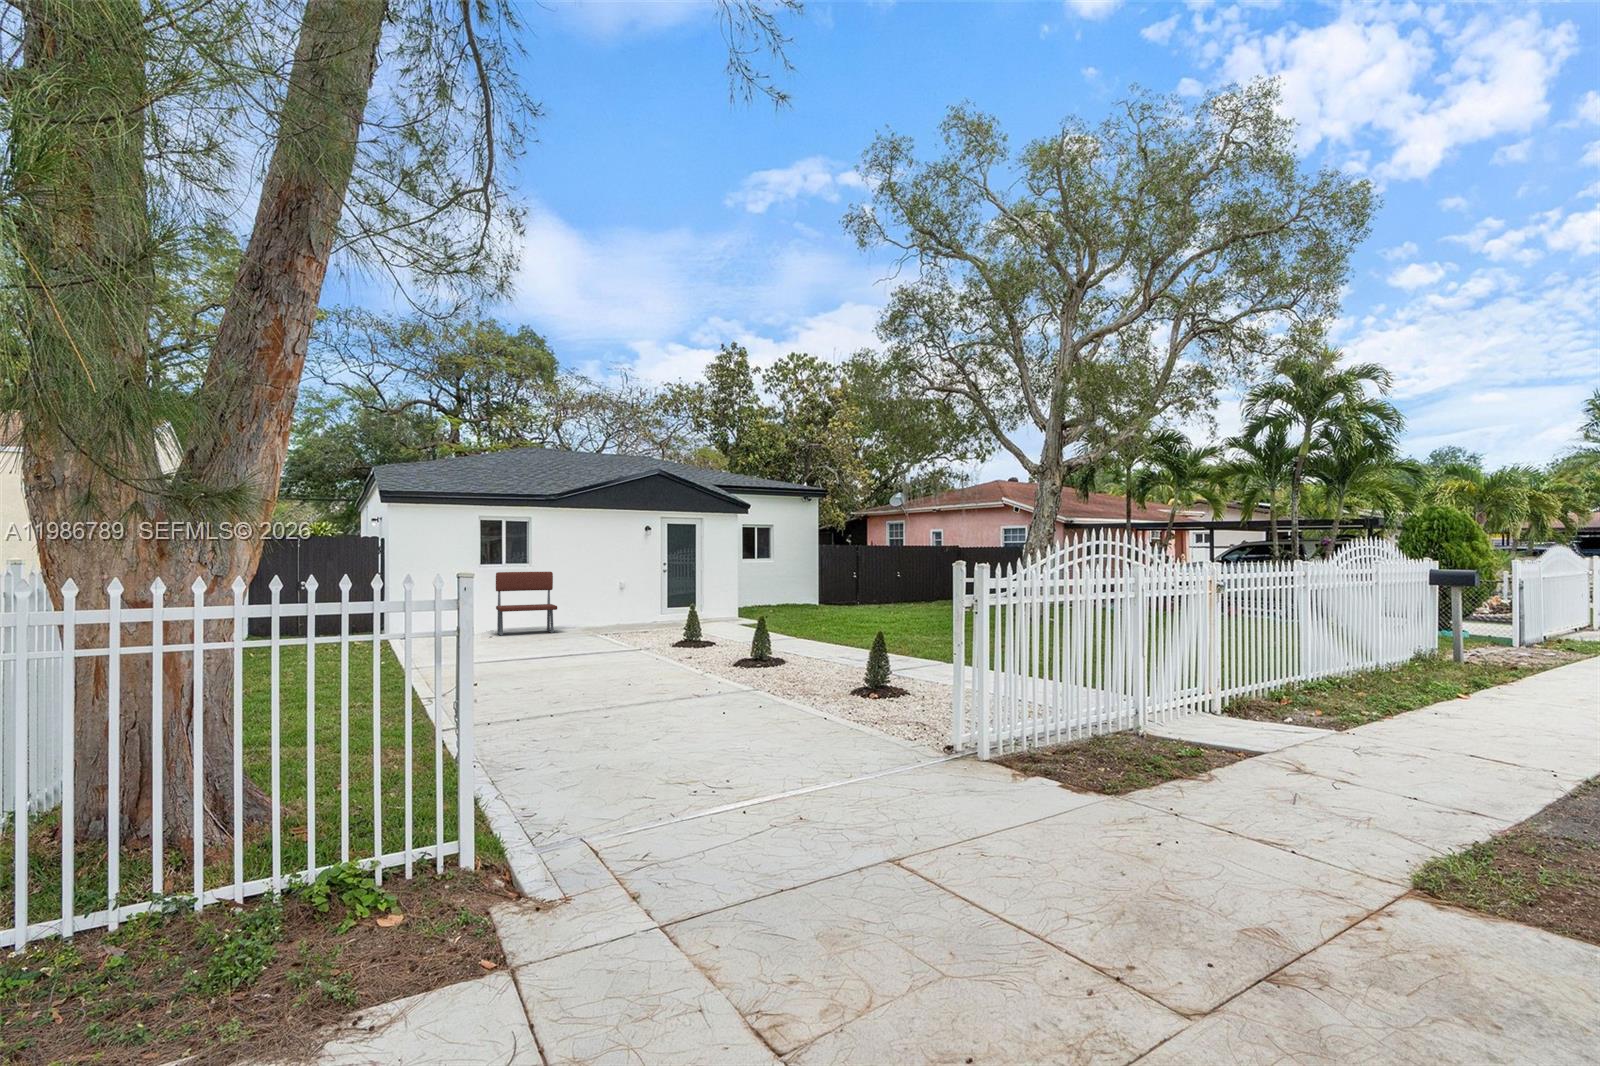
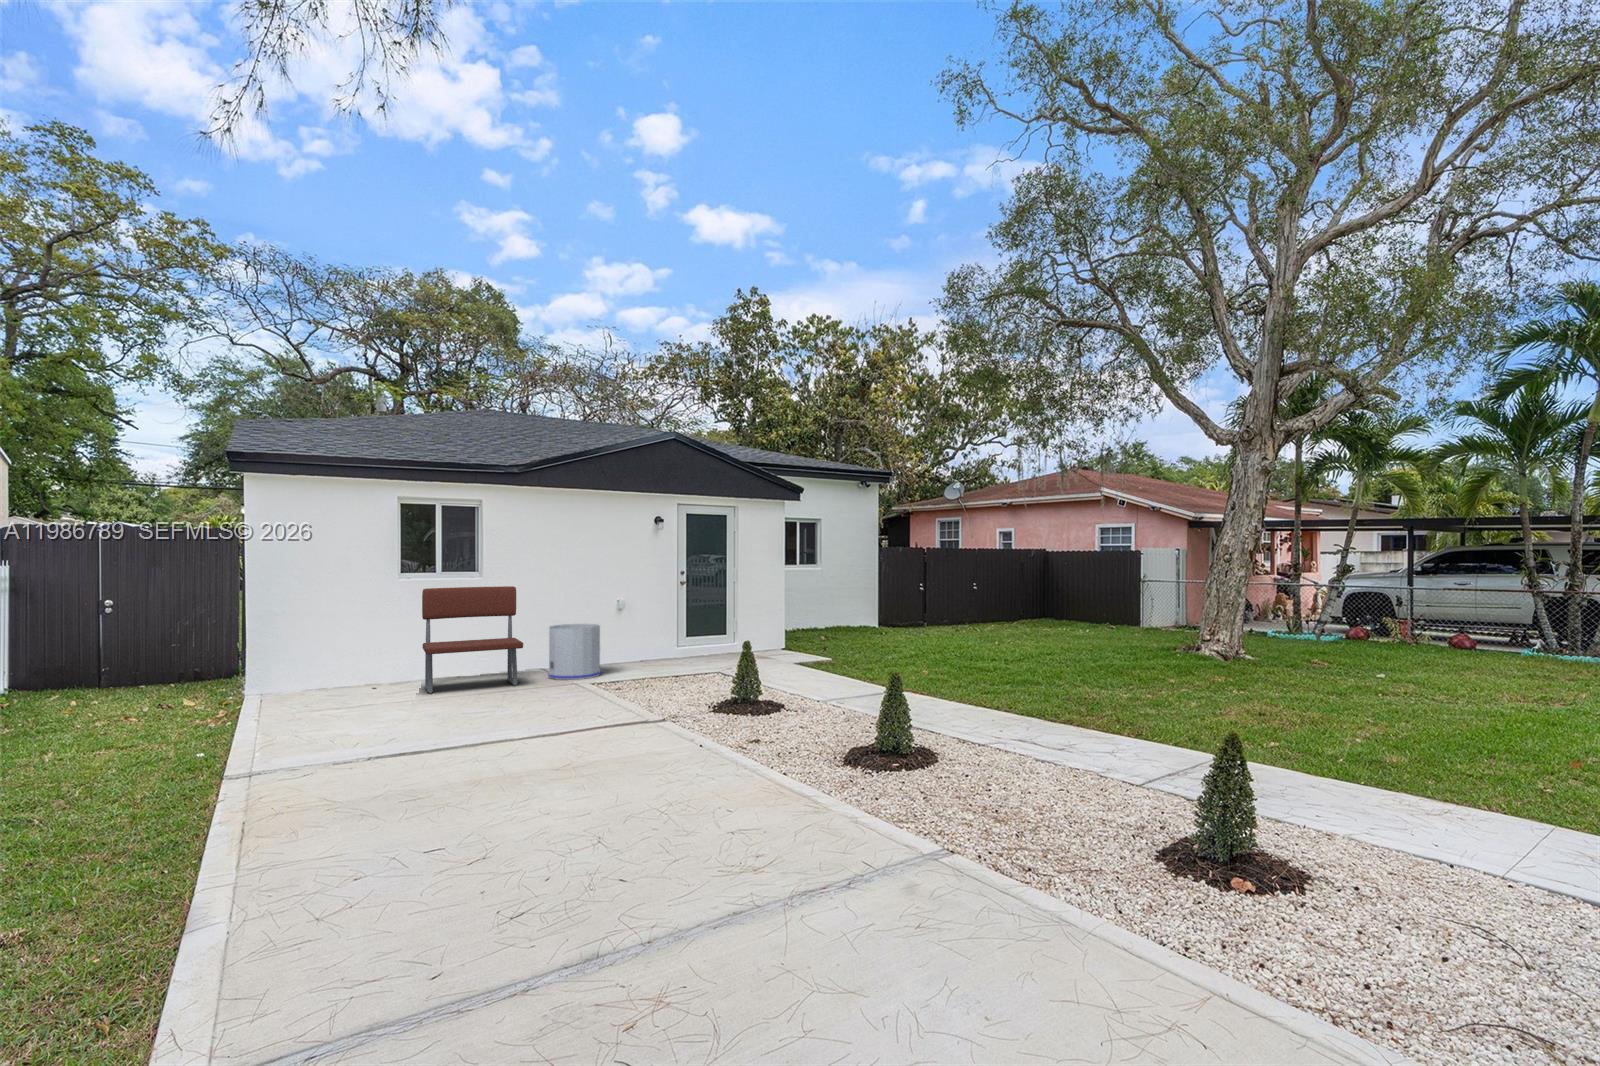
trash can: none [572,597,606,631] -> present [548,624,601,680]

